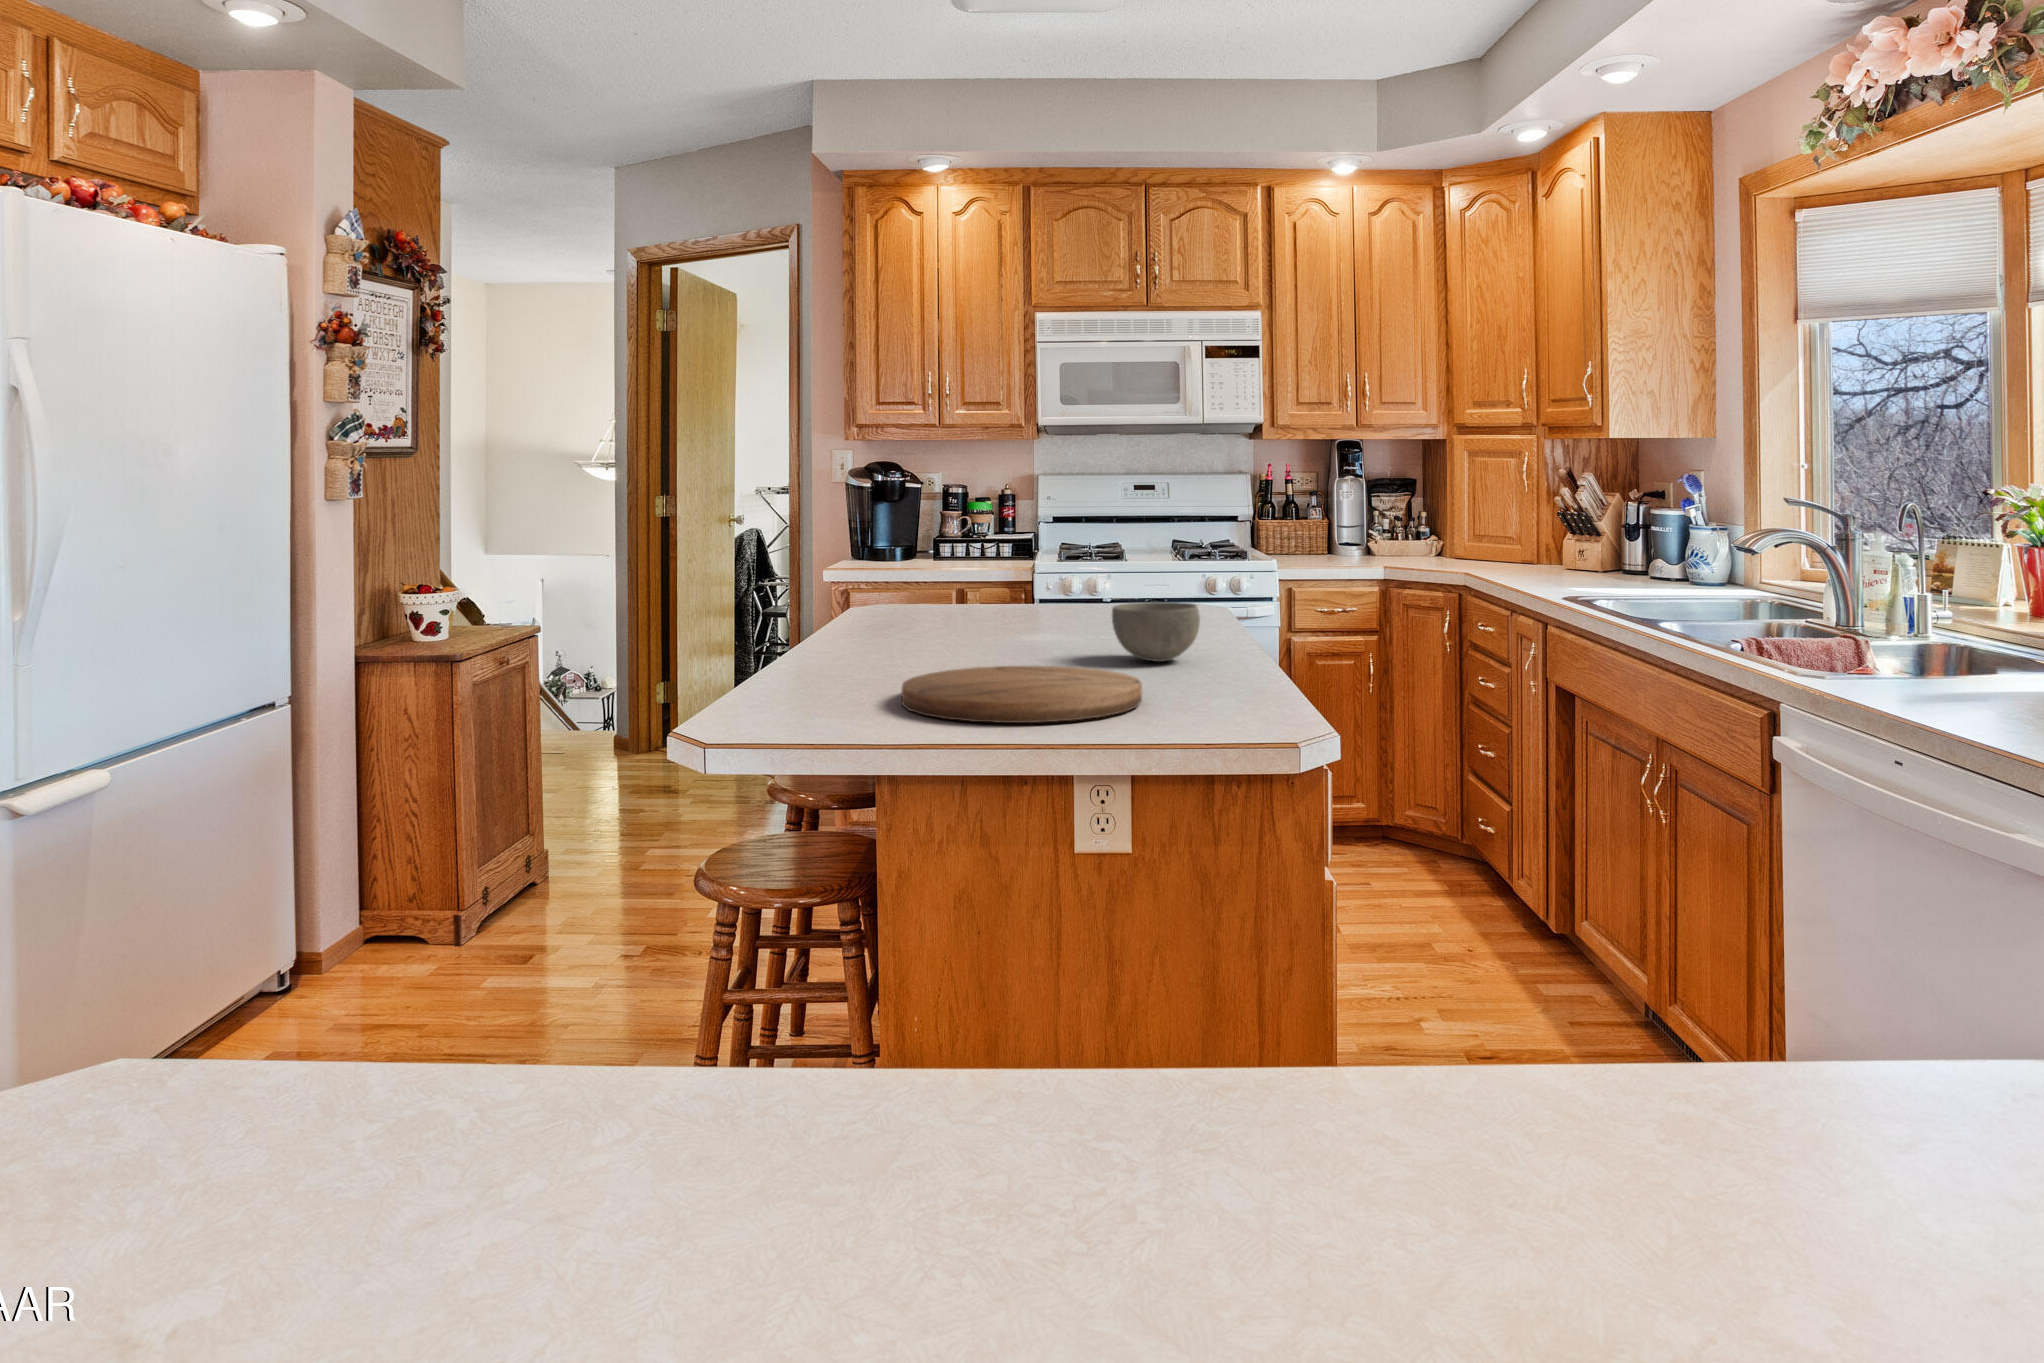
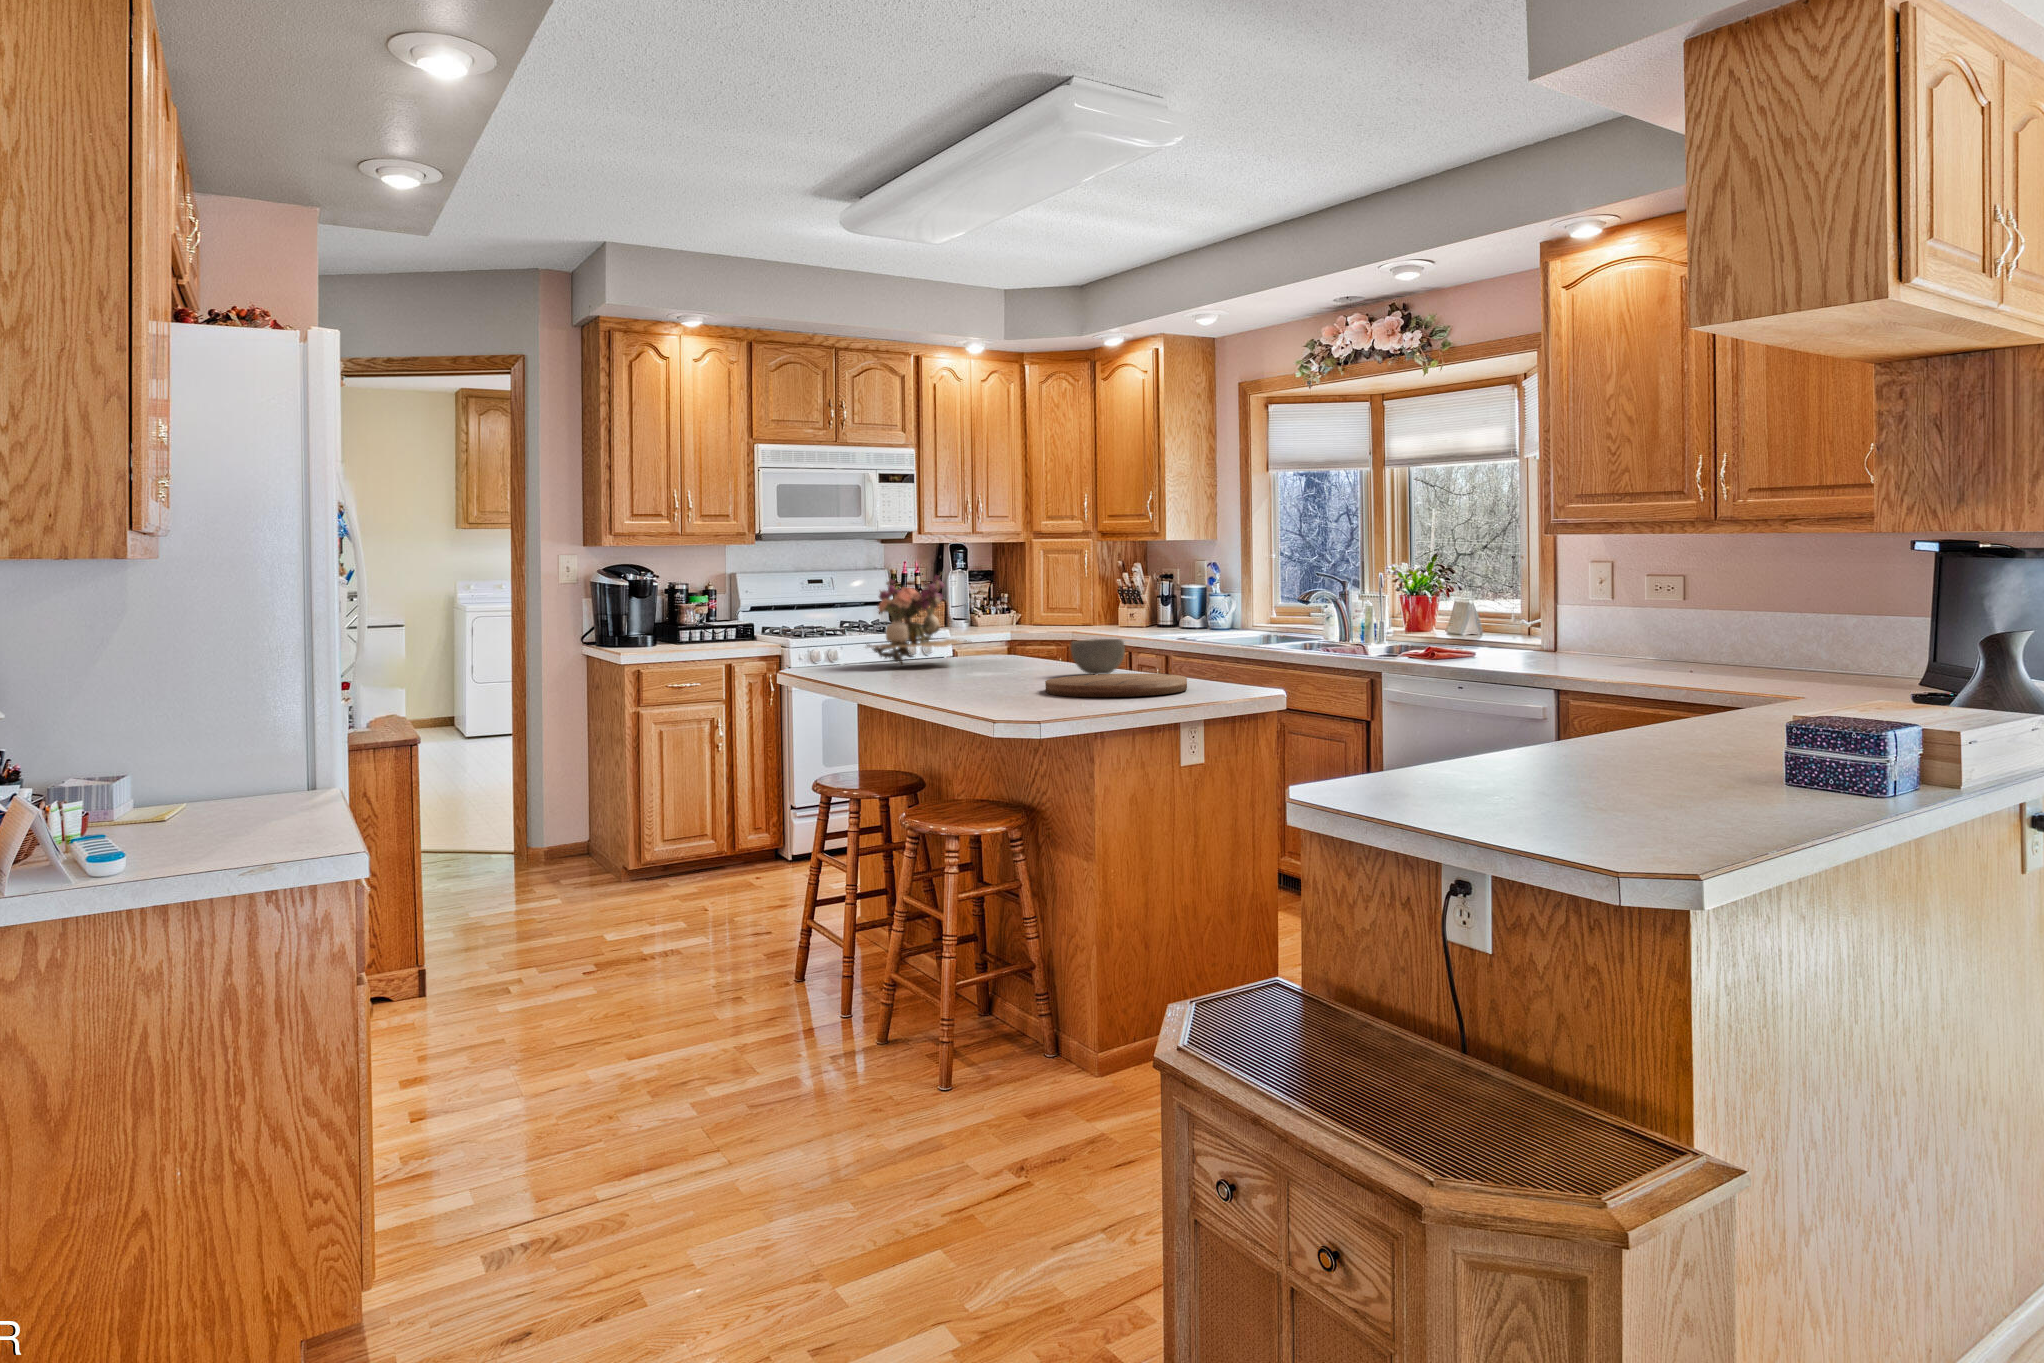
flower arrangement: none [951,485,1119,615] -> present [867,576,969,665]

